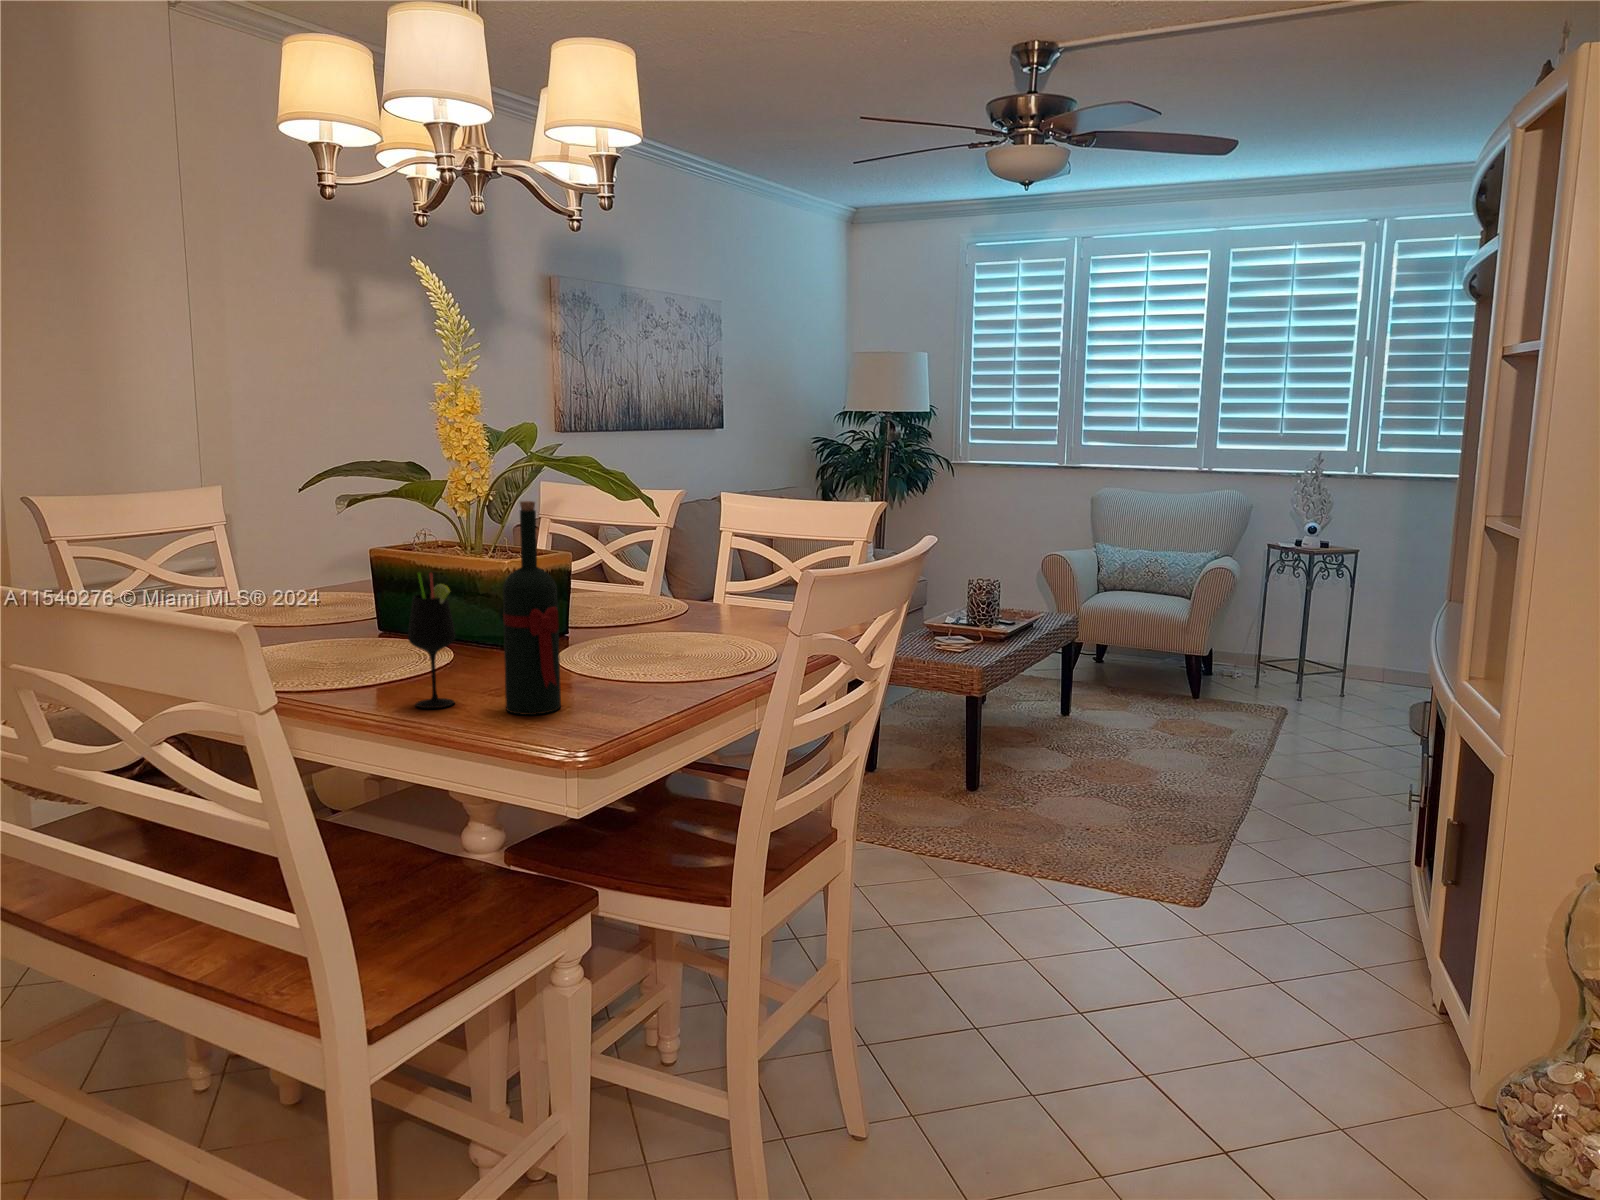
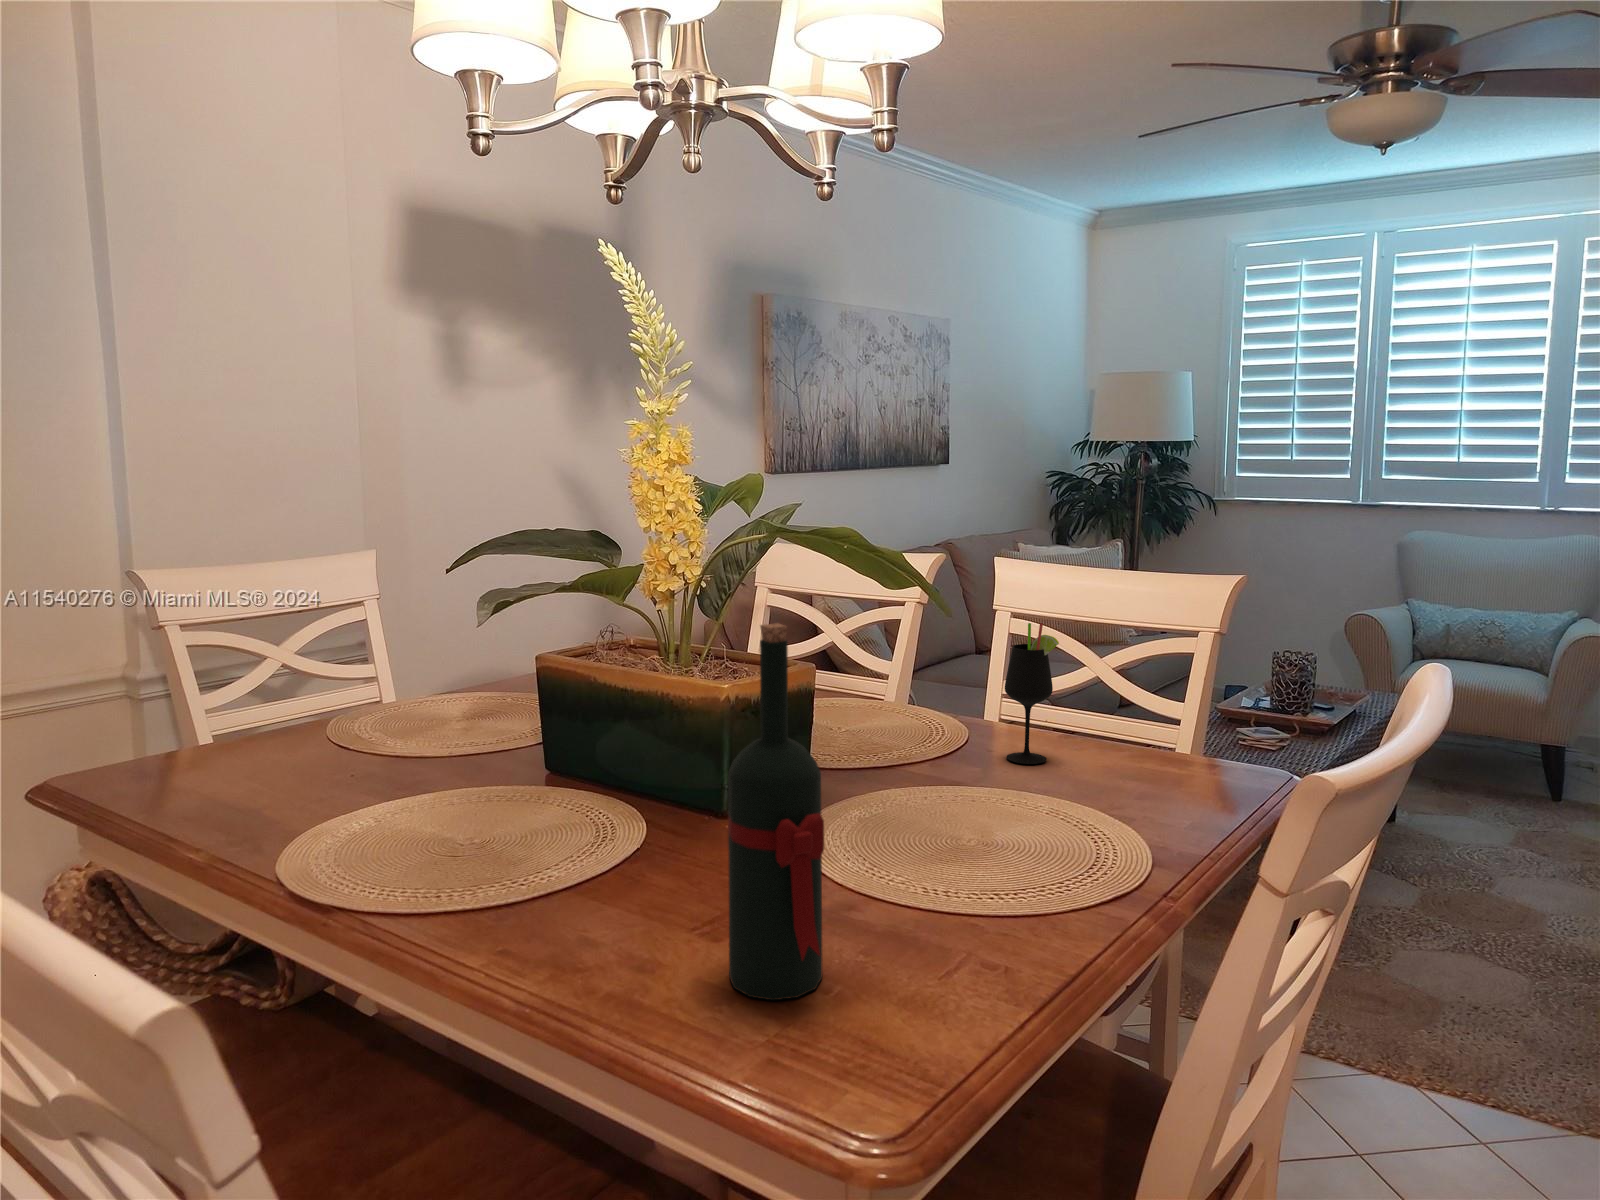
wine glass: present [408,572,456,708] -> present [1005,623,1059,764]

